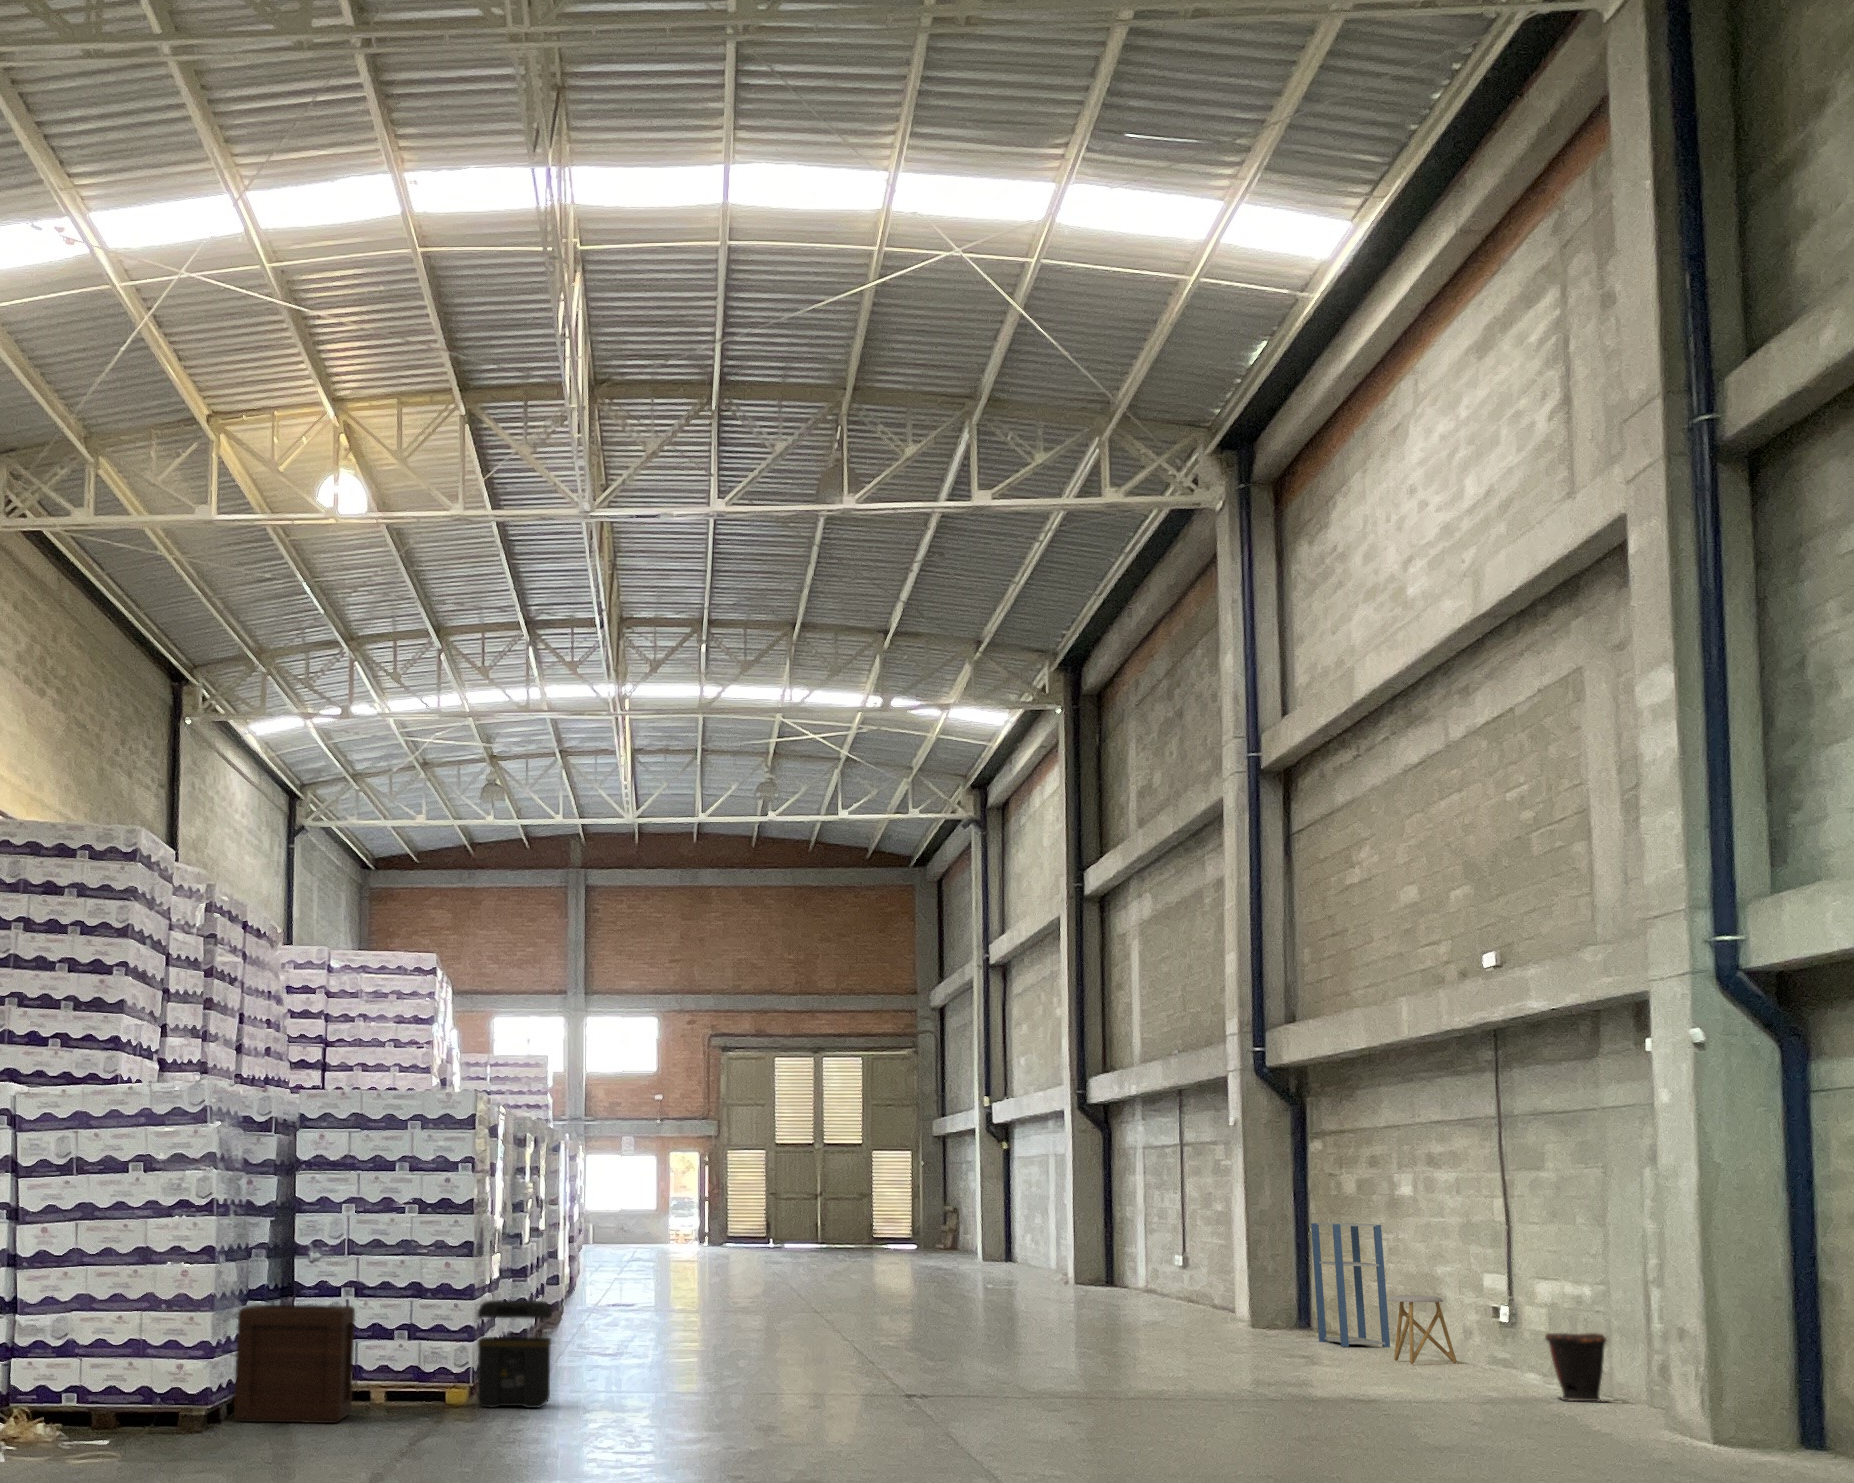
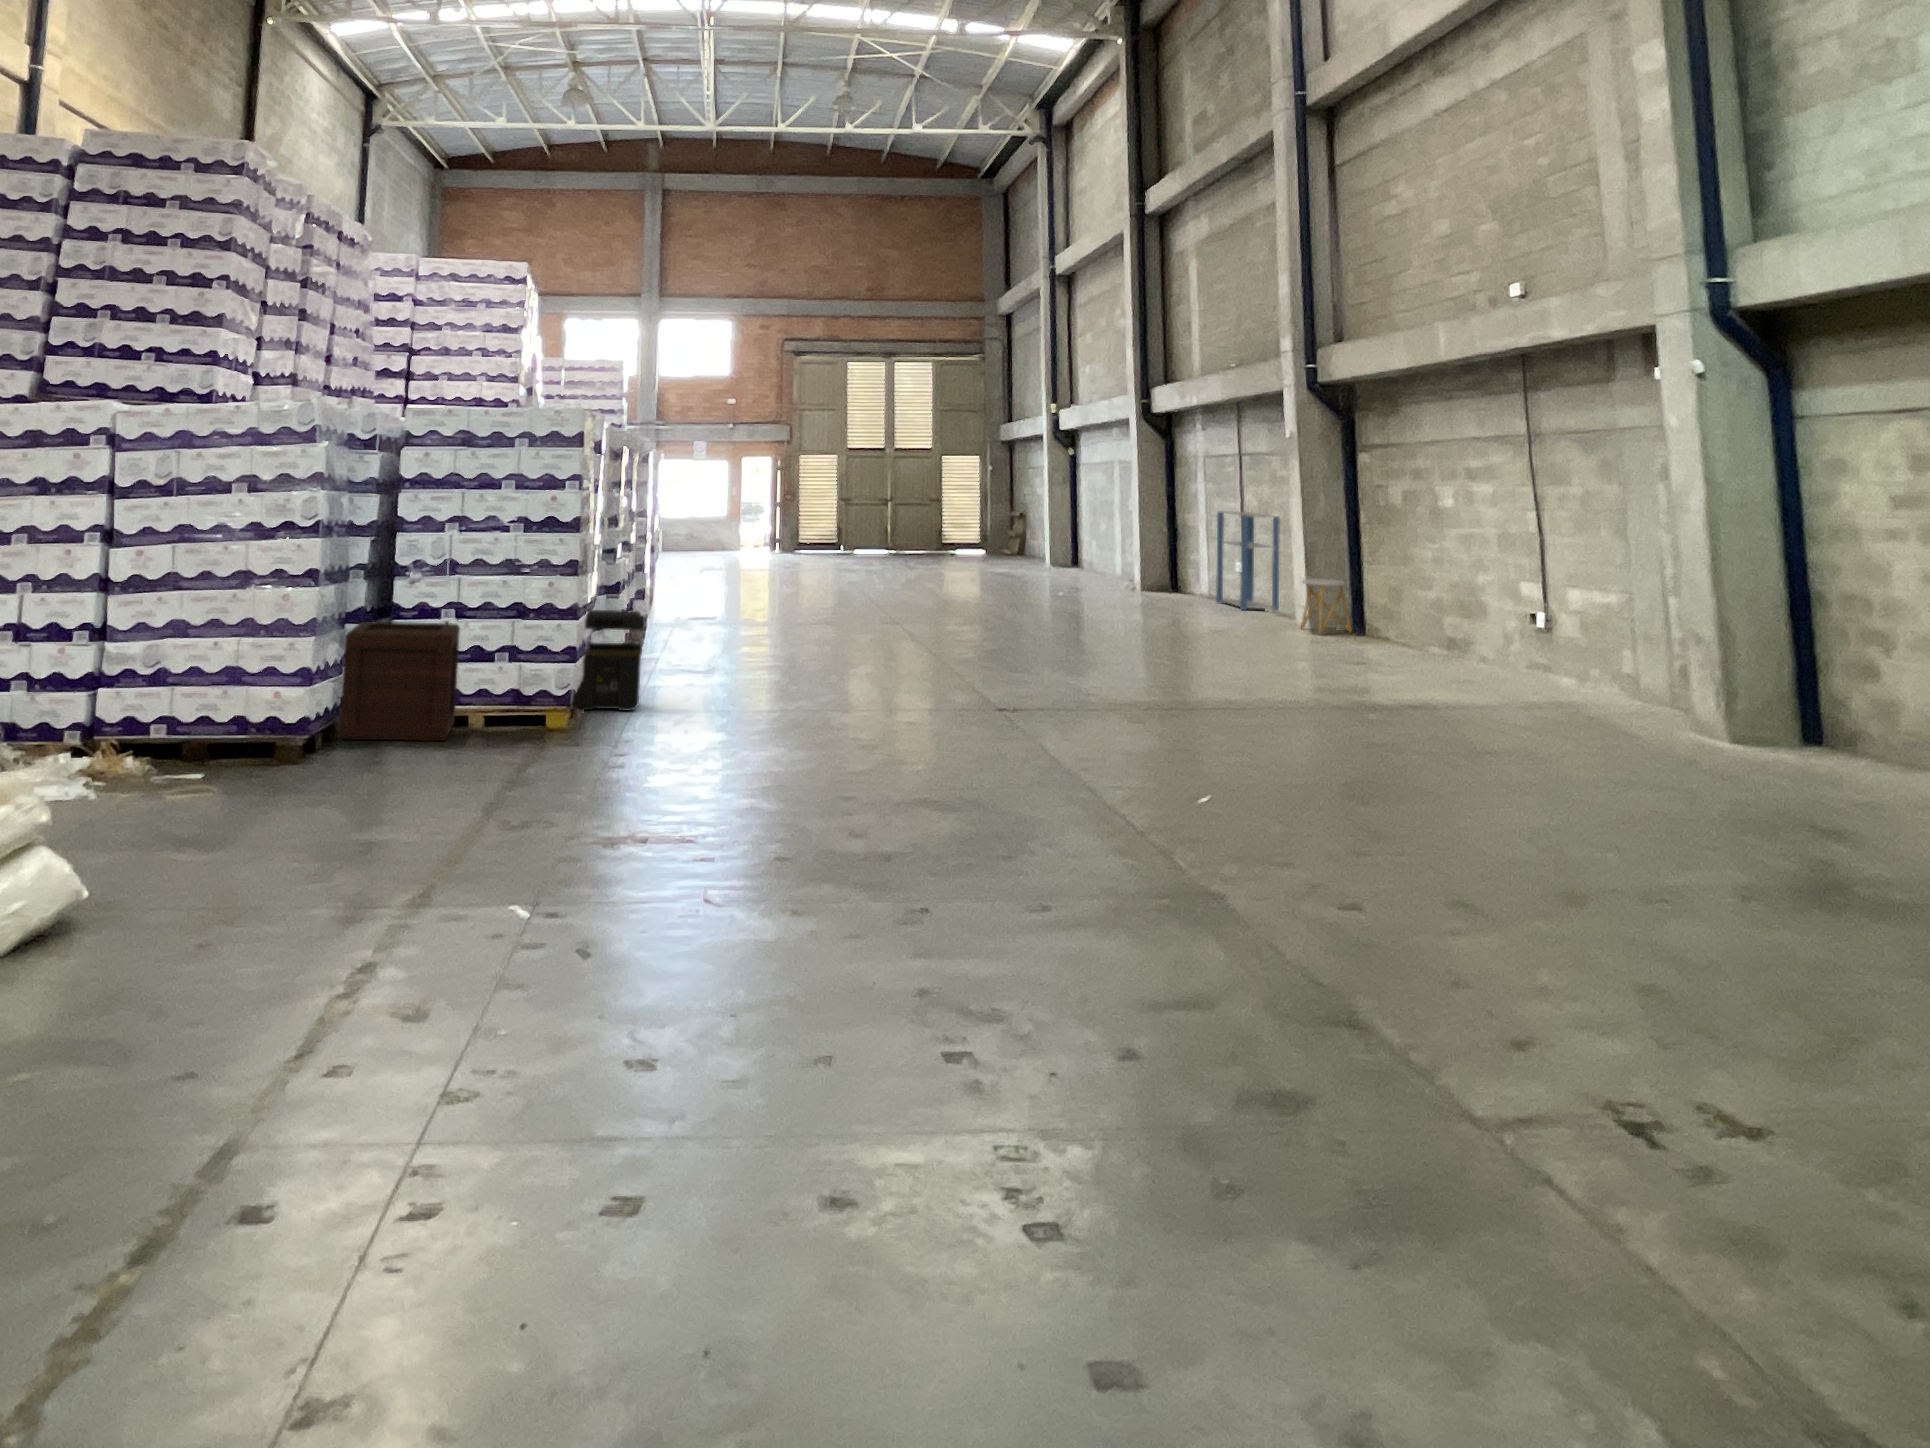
waste bin: present [1545,1333,1607,1401] -> none [1479,627,1534,688]

